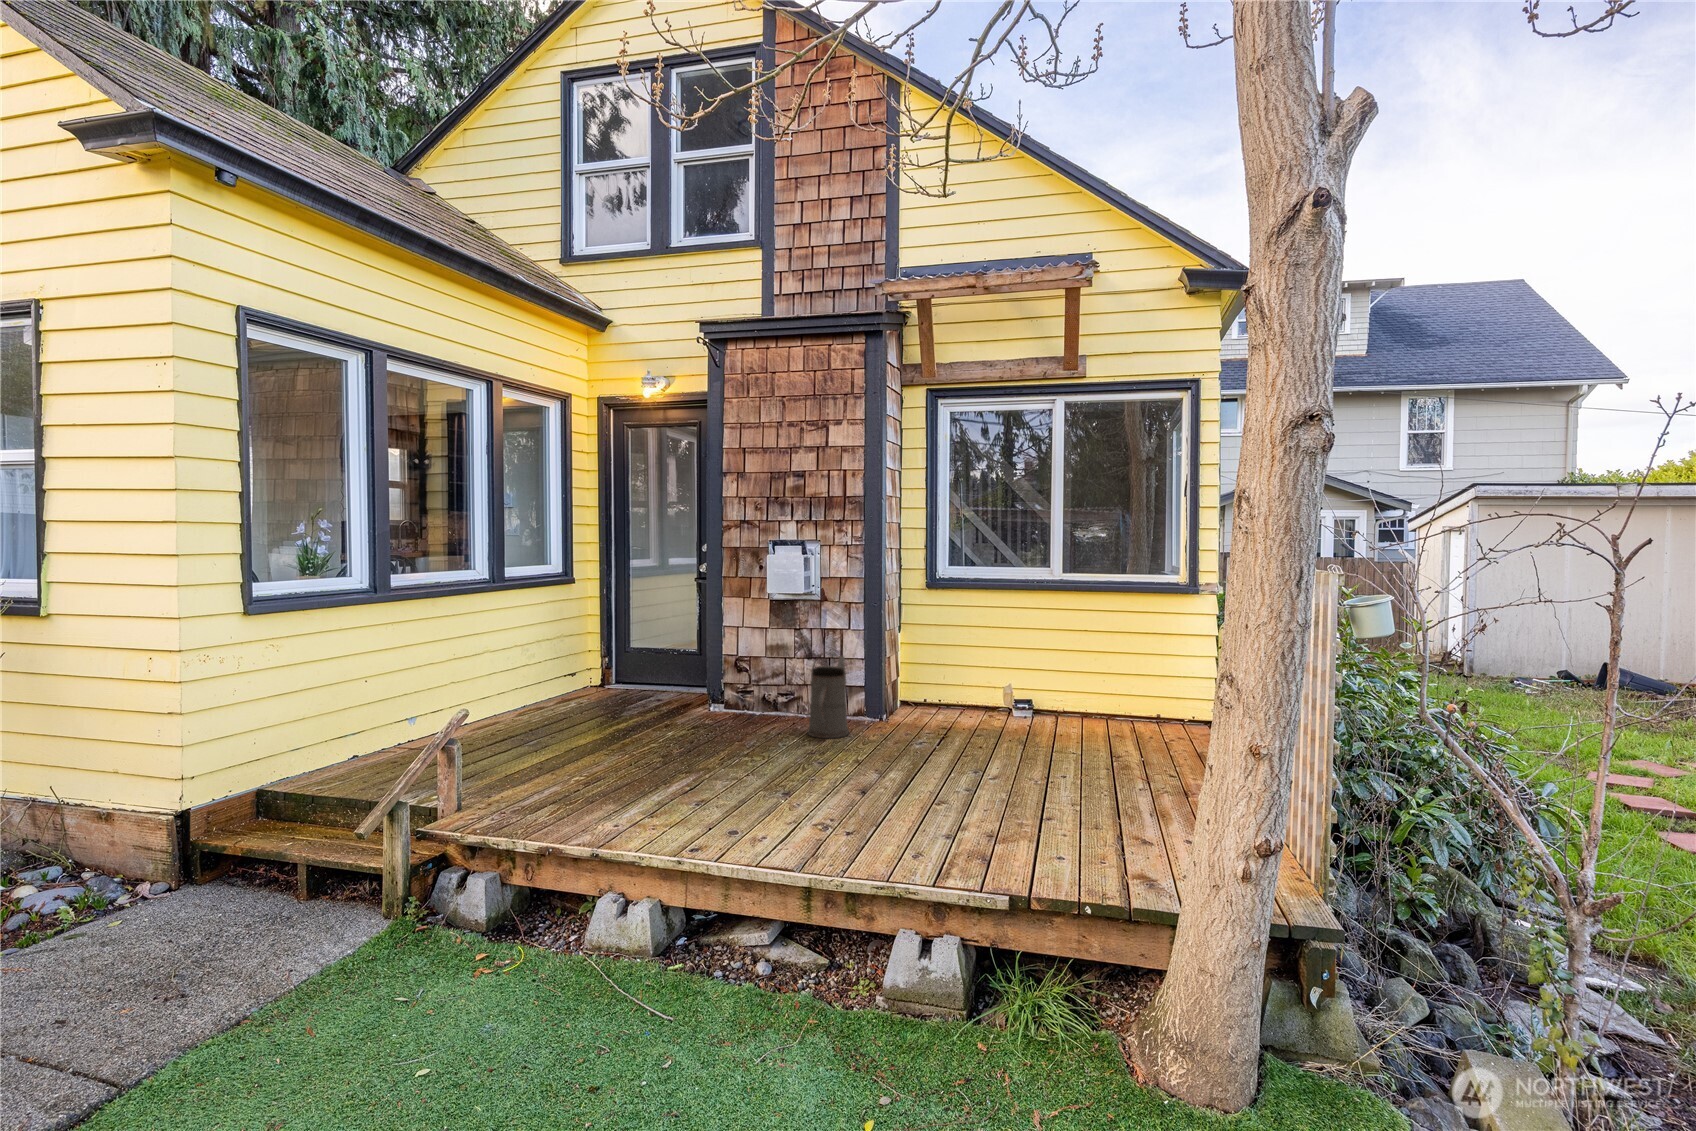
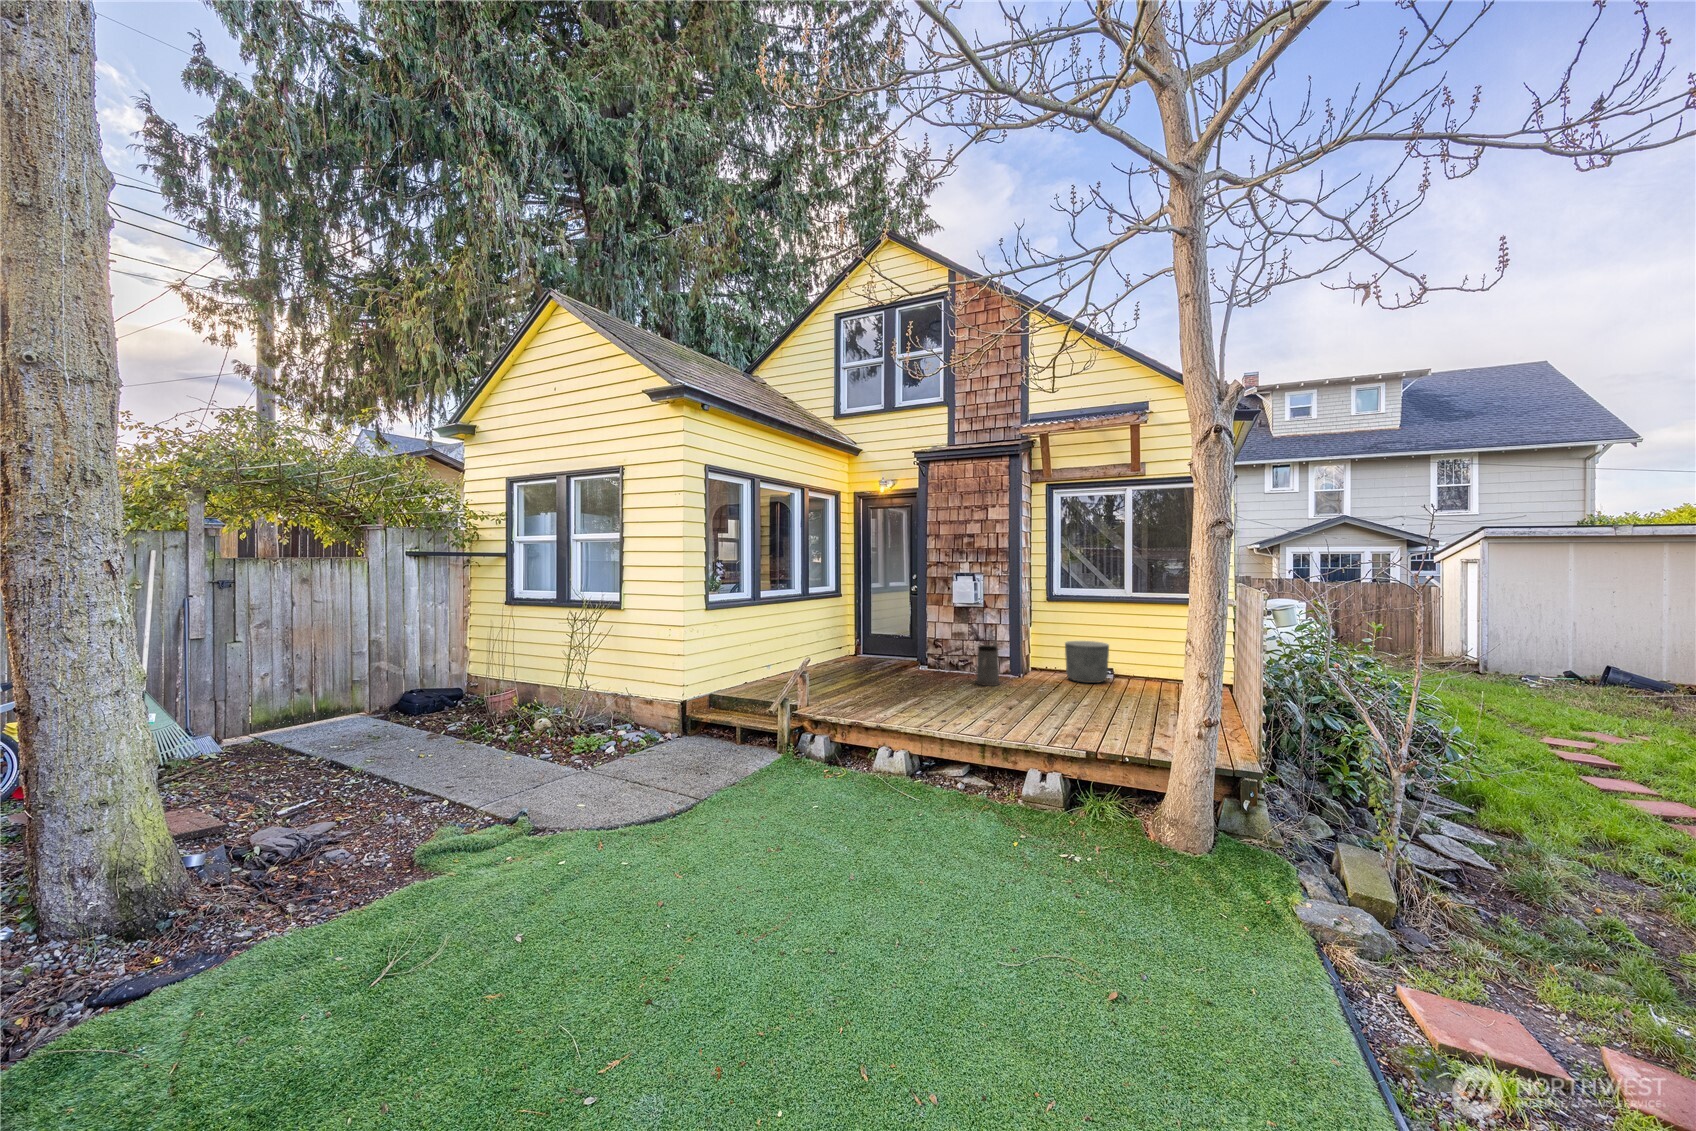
planter: none [955,652,1024,722] -> present [1065,641,1109,683]

